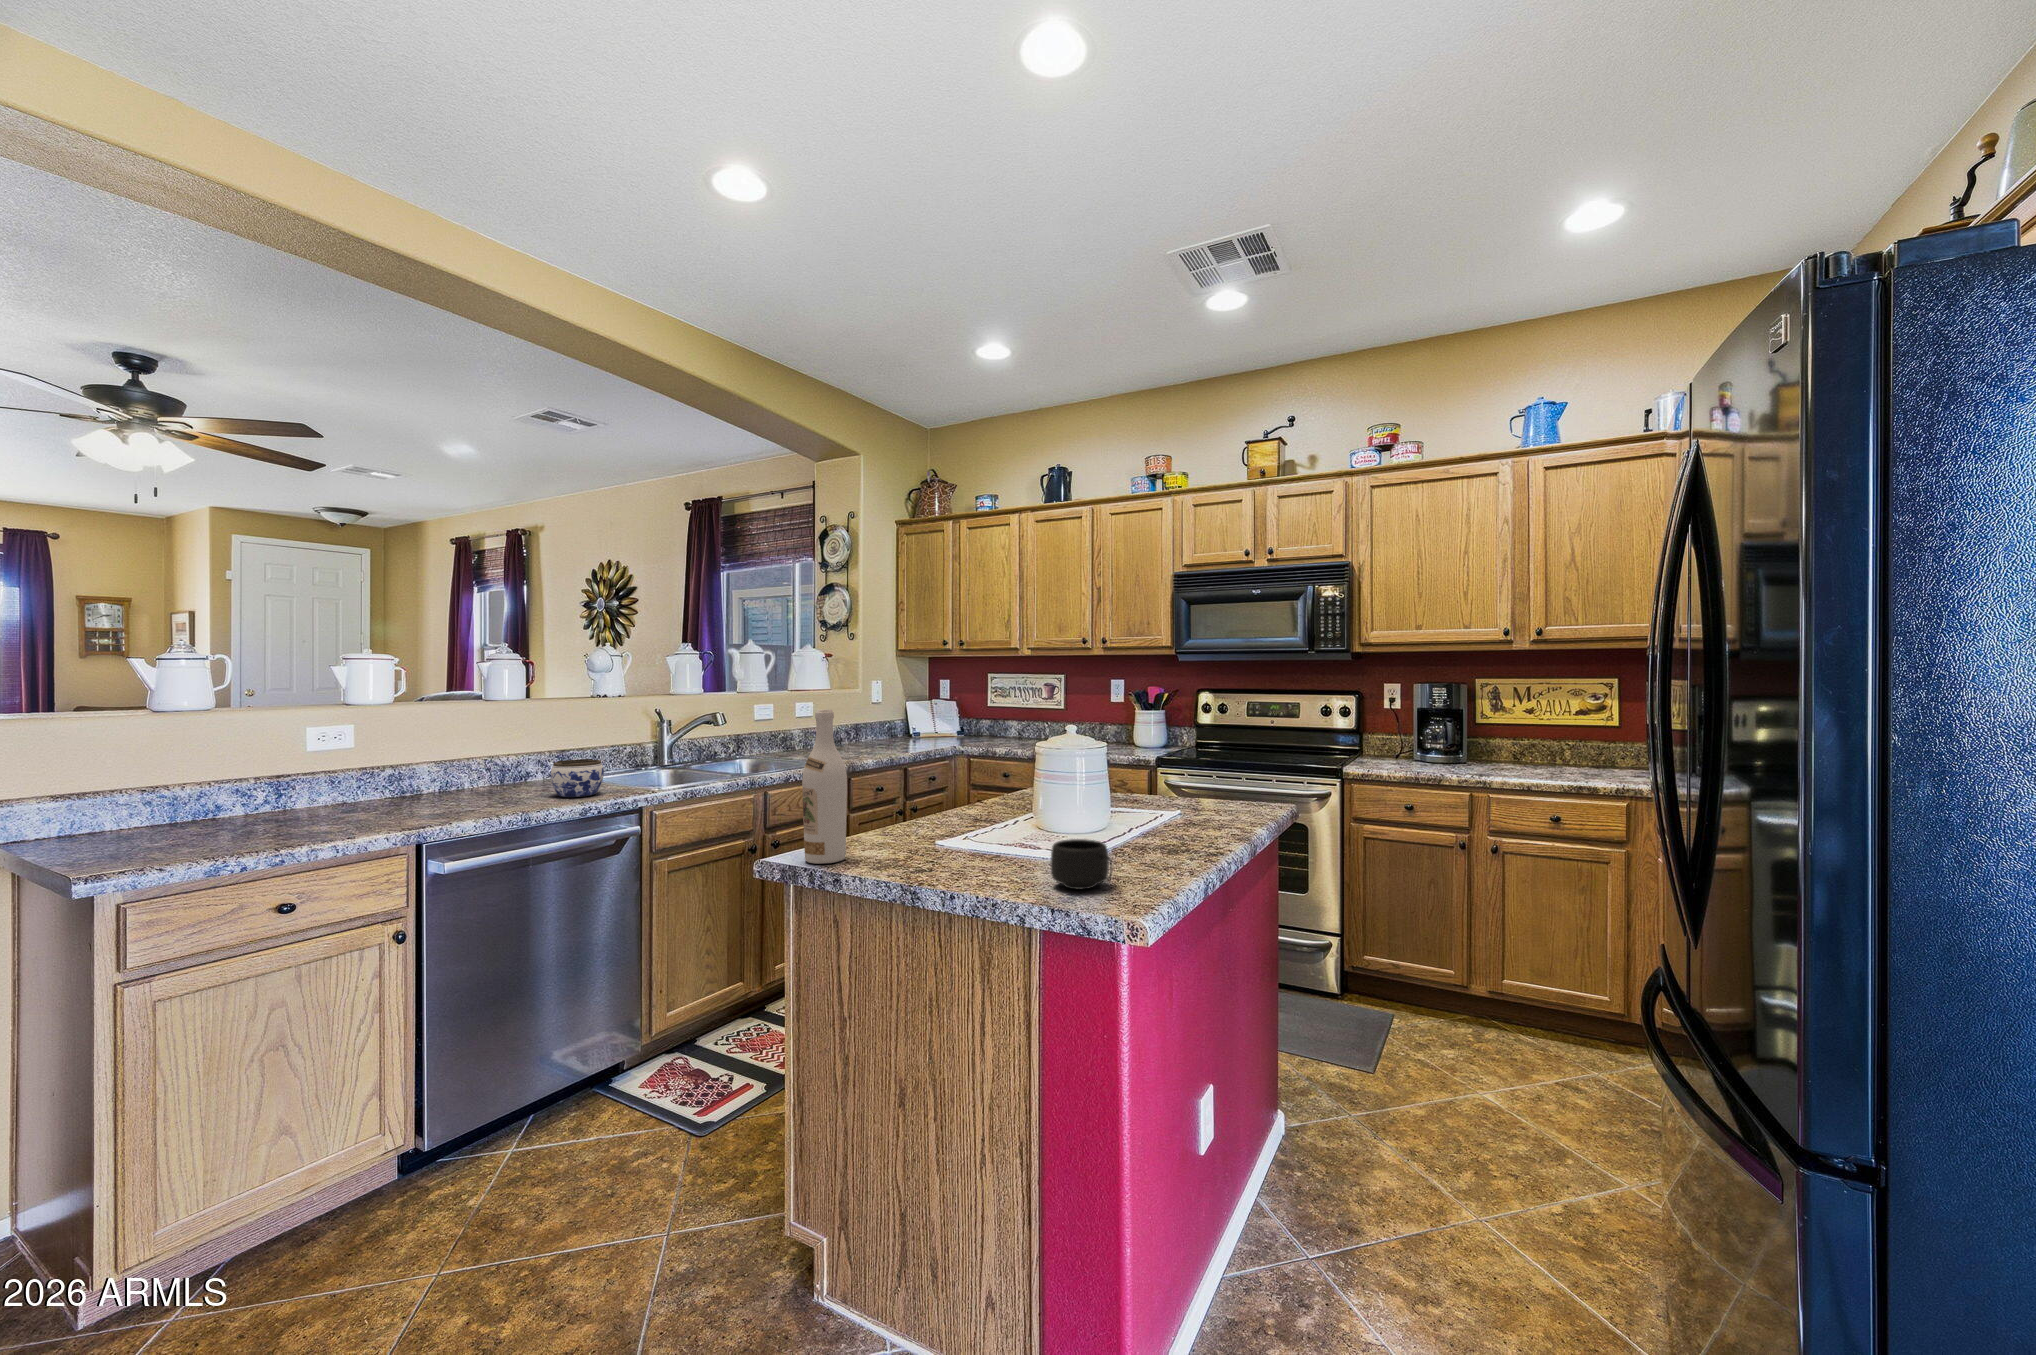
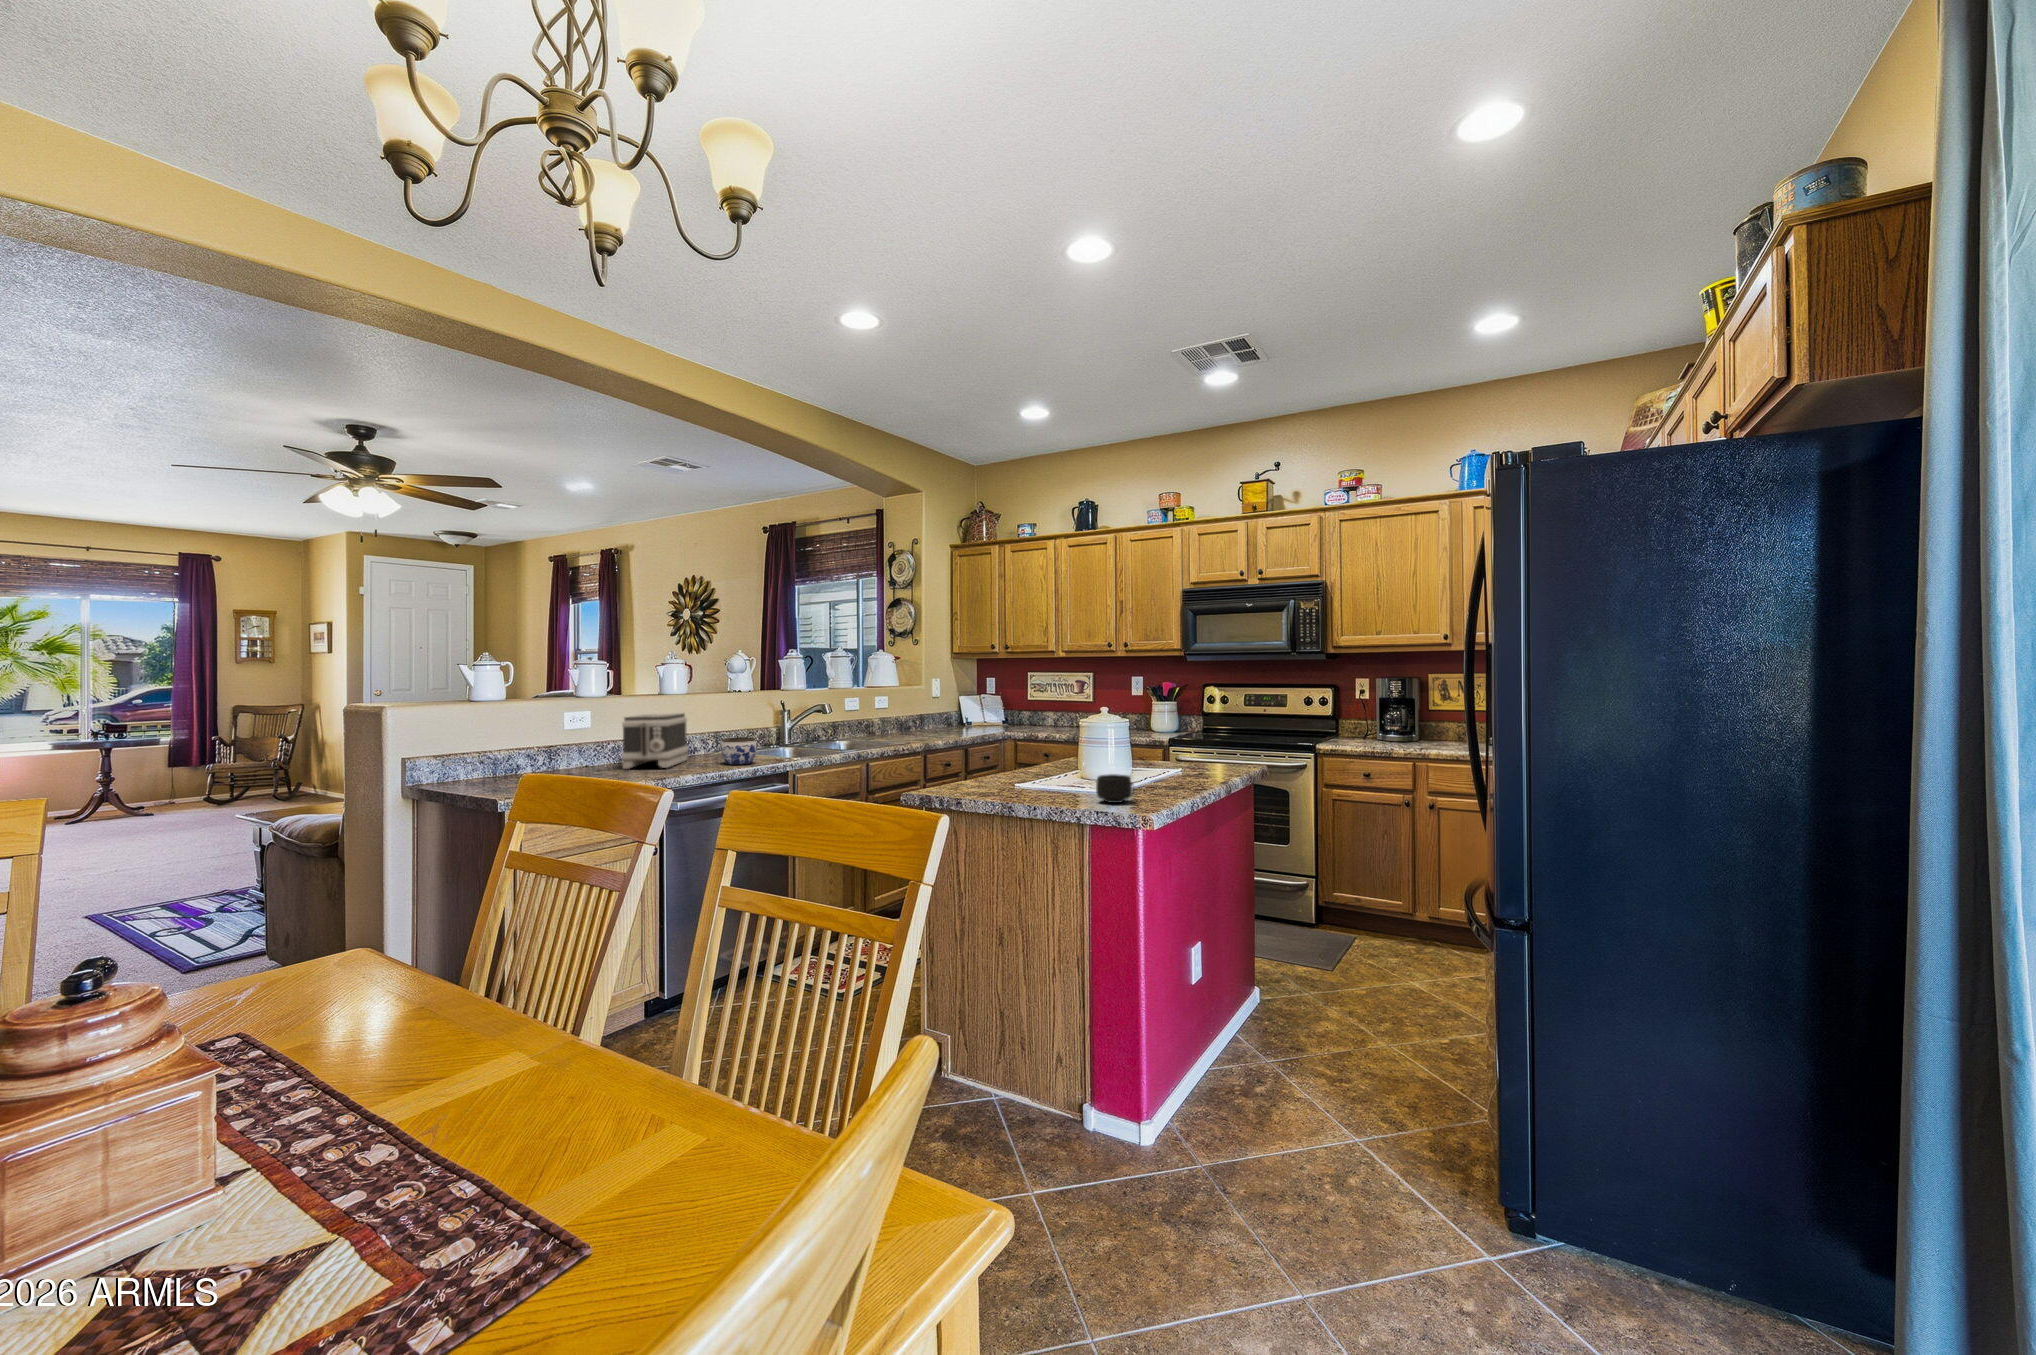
wine bottle: present [802,709,847,864] -> none [935,696,962,794]
toaster: none [396,726,512,805] -> present [622,713,688,769]

